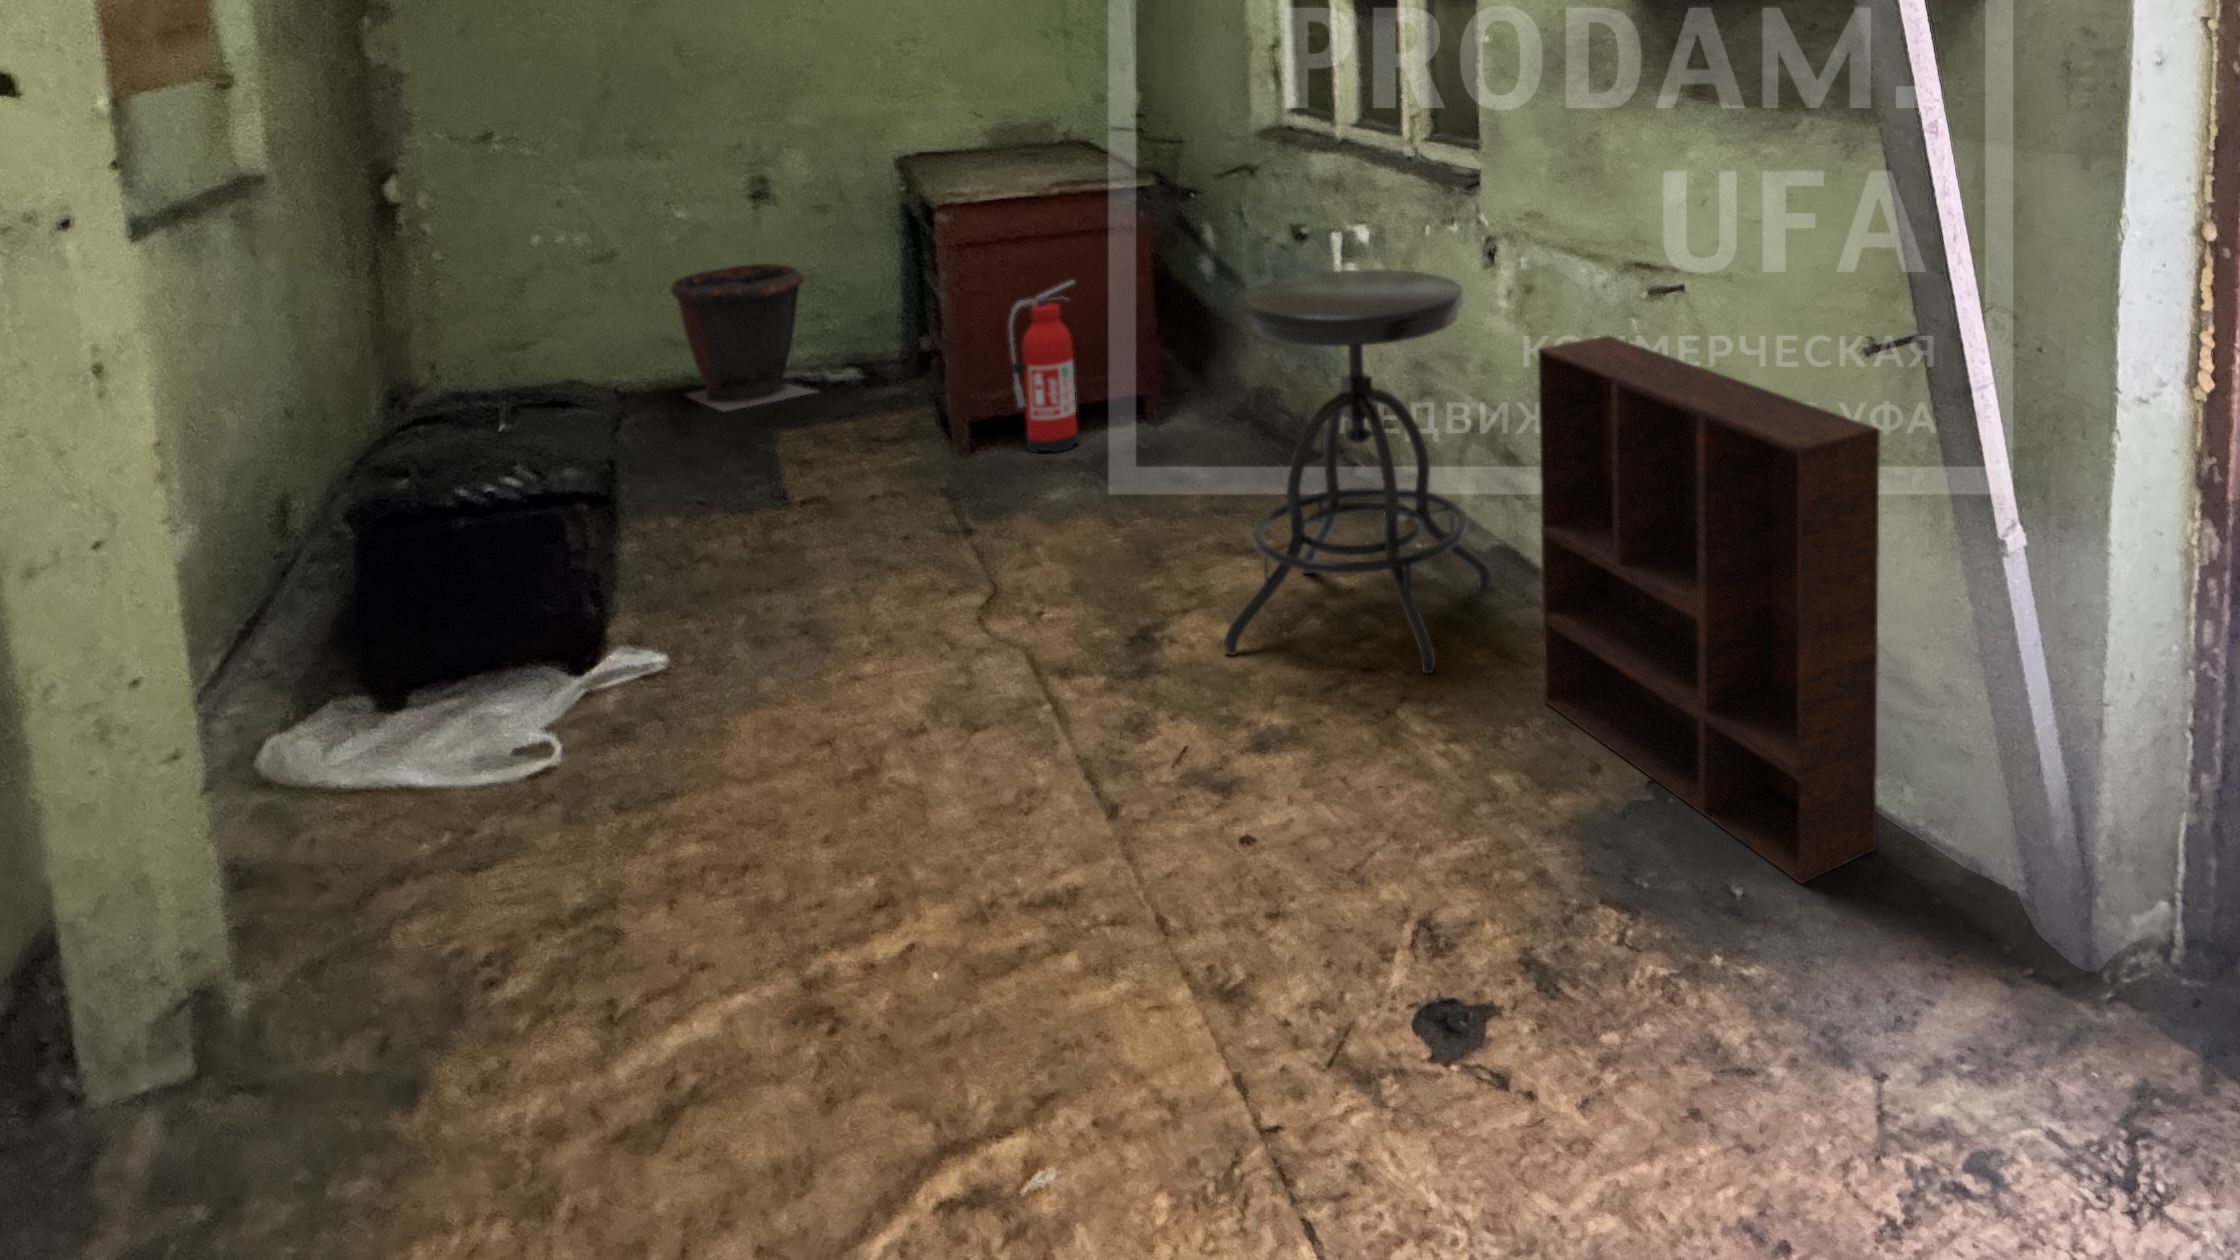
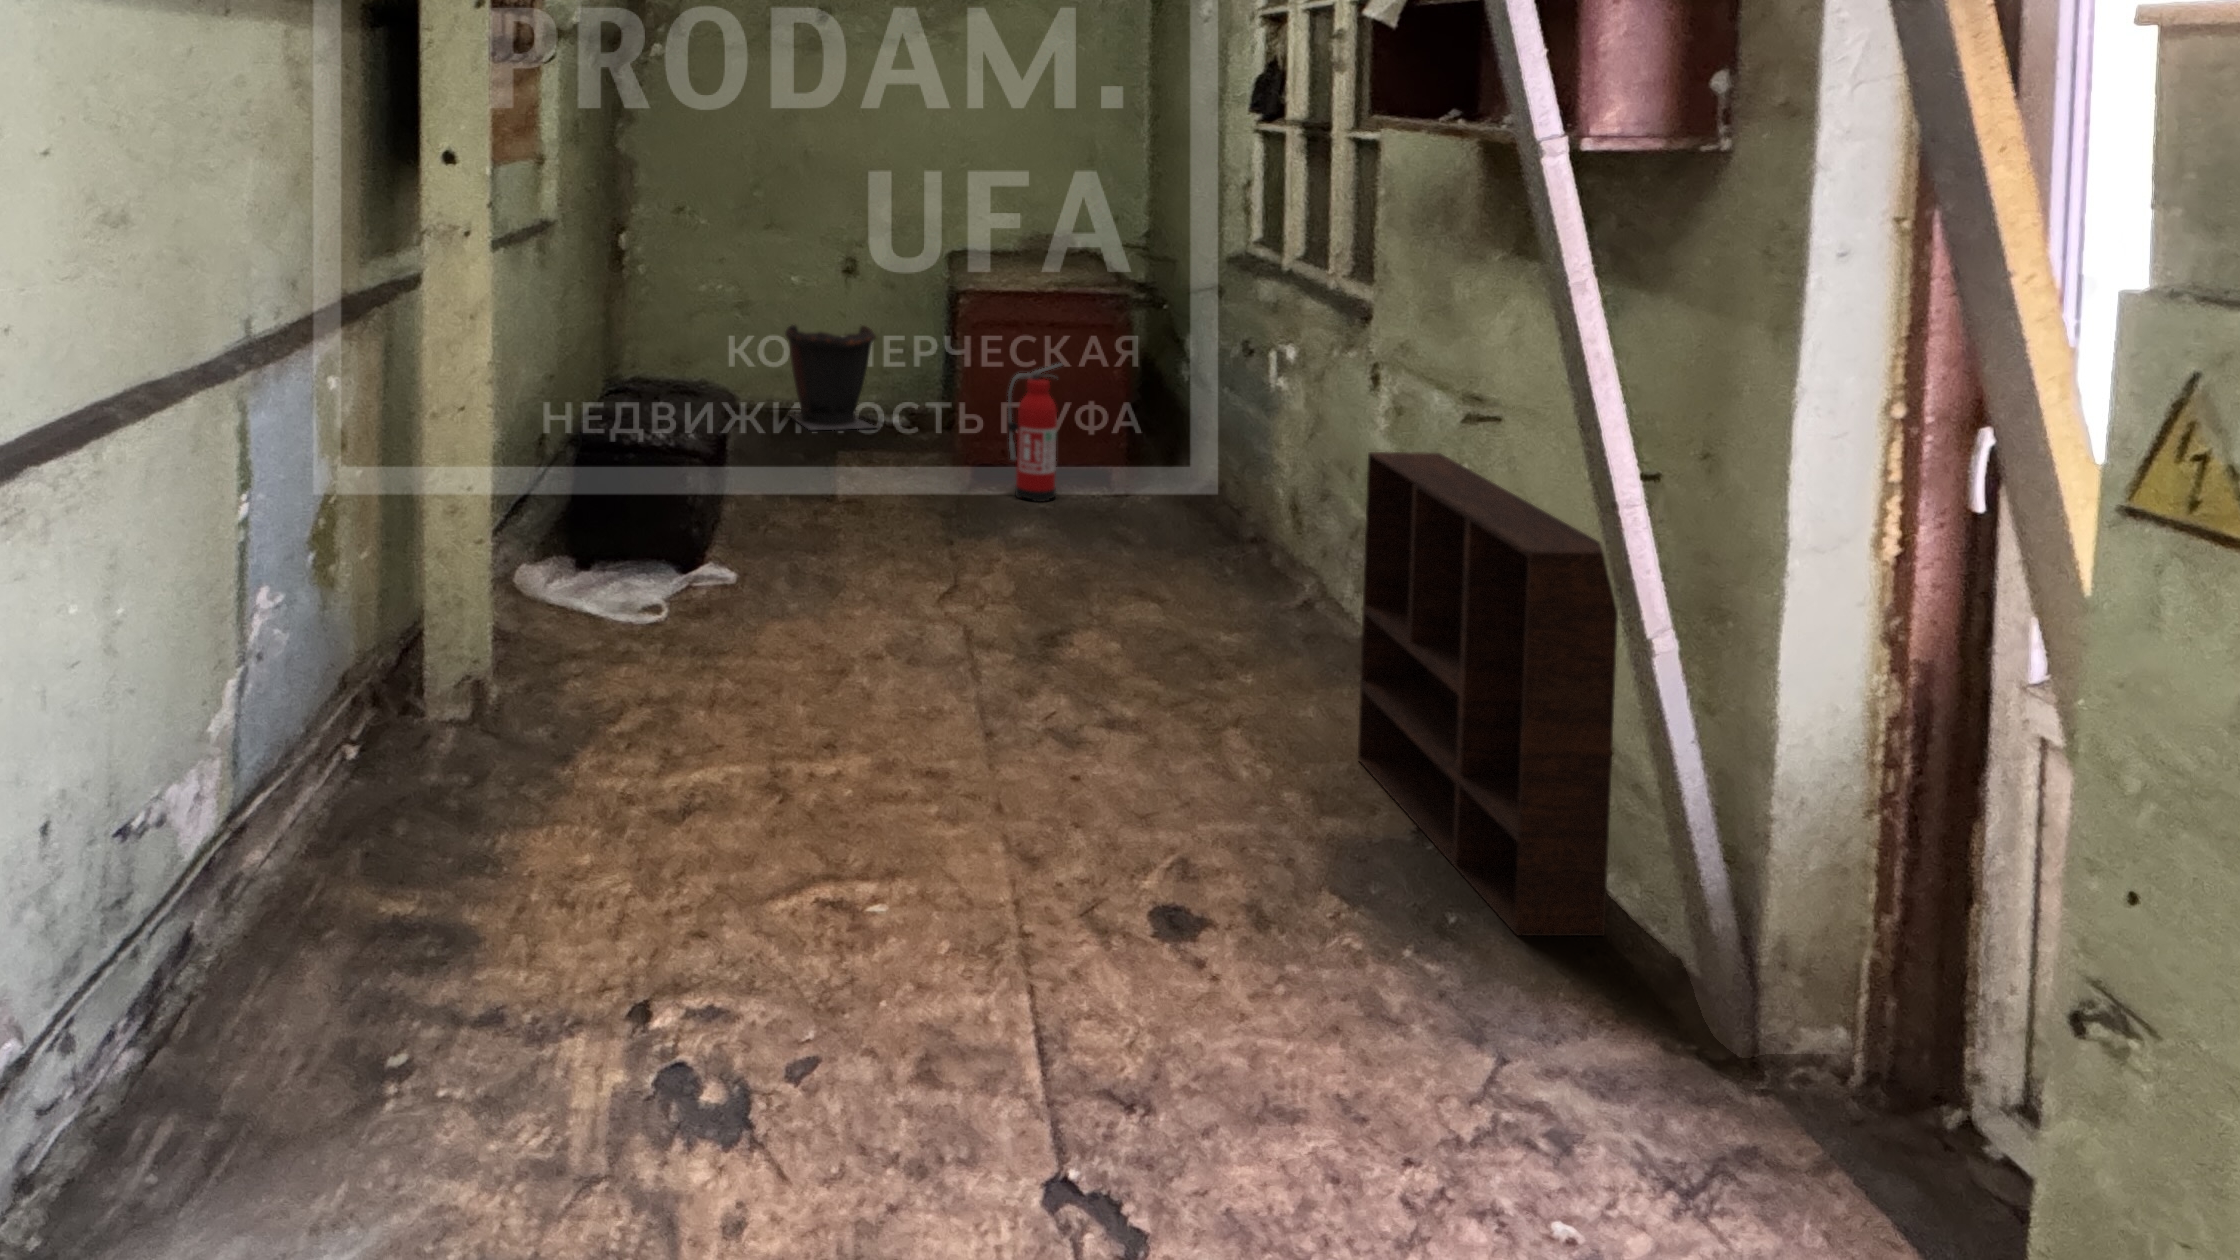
stool: present [1224,269,1491,674] -> none [1110,373,1356,716]

